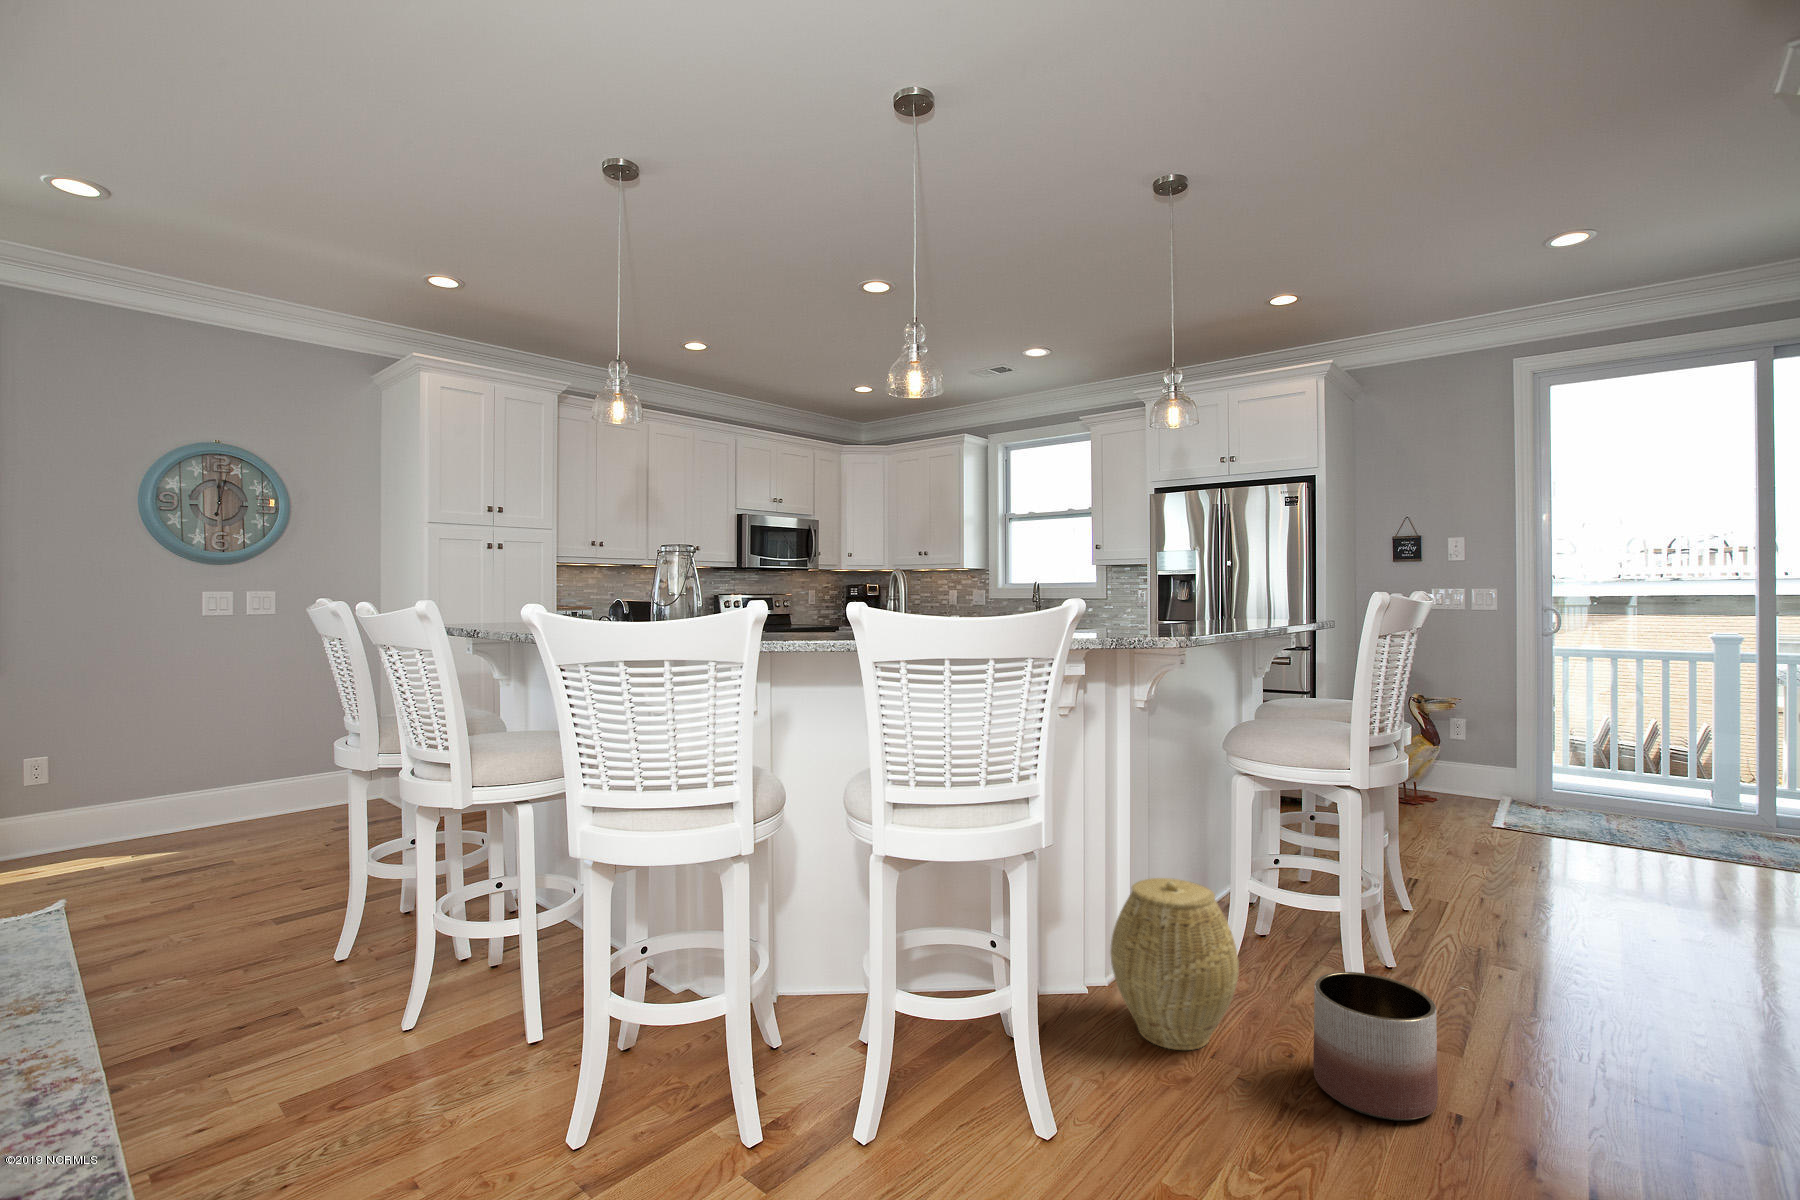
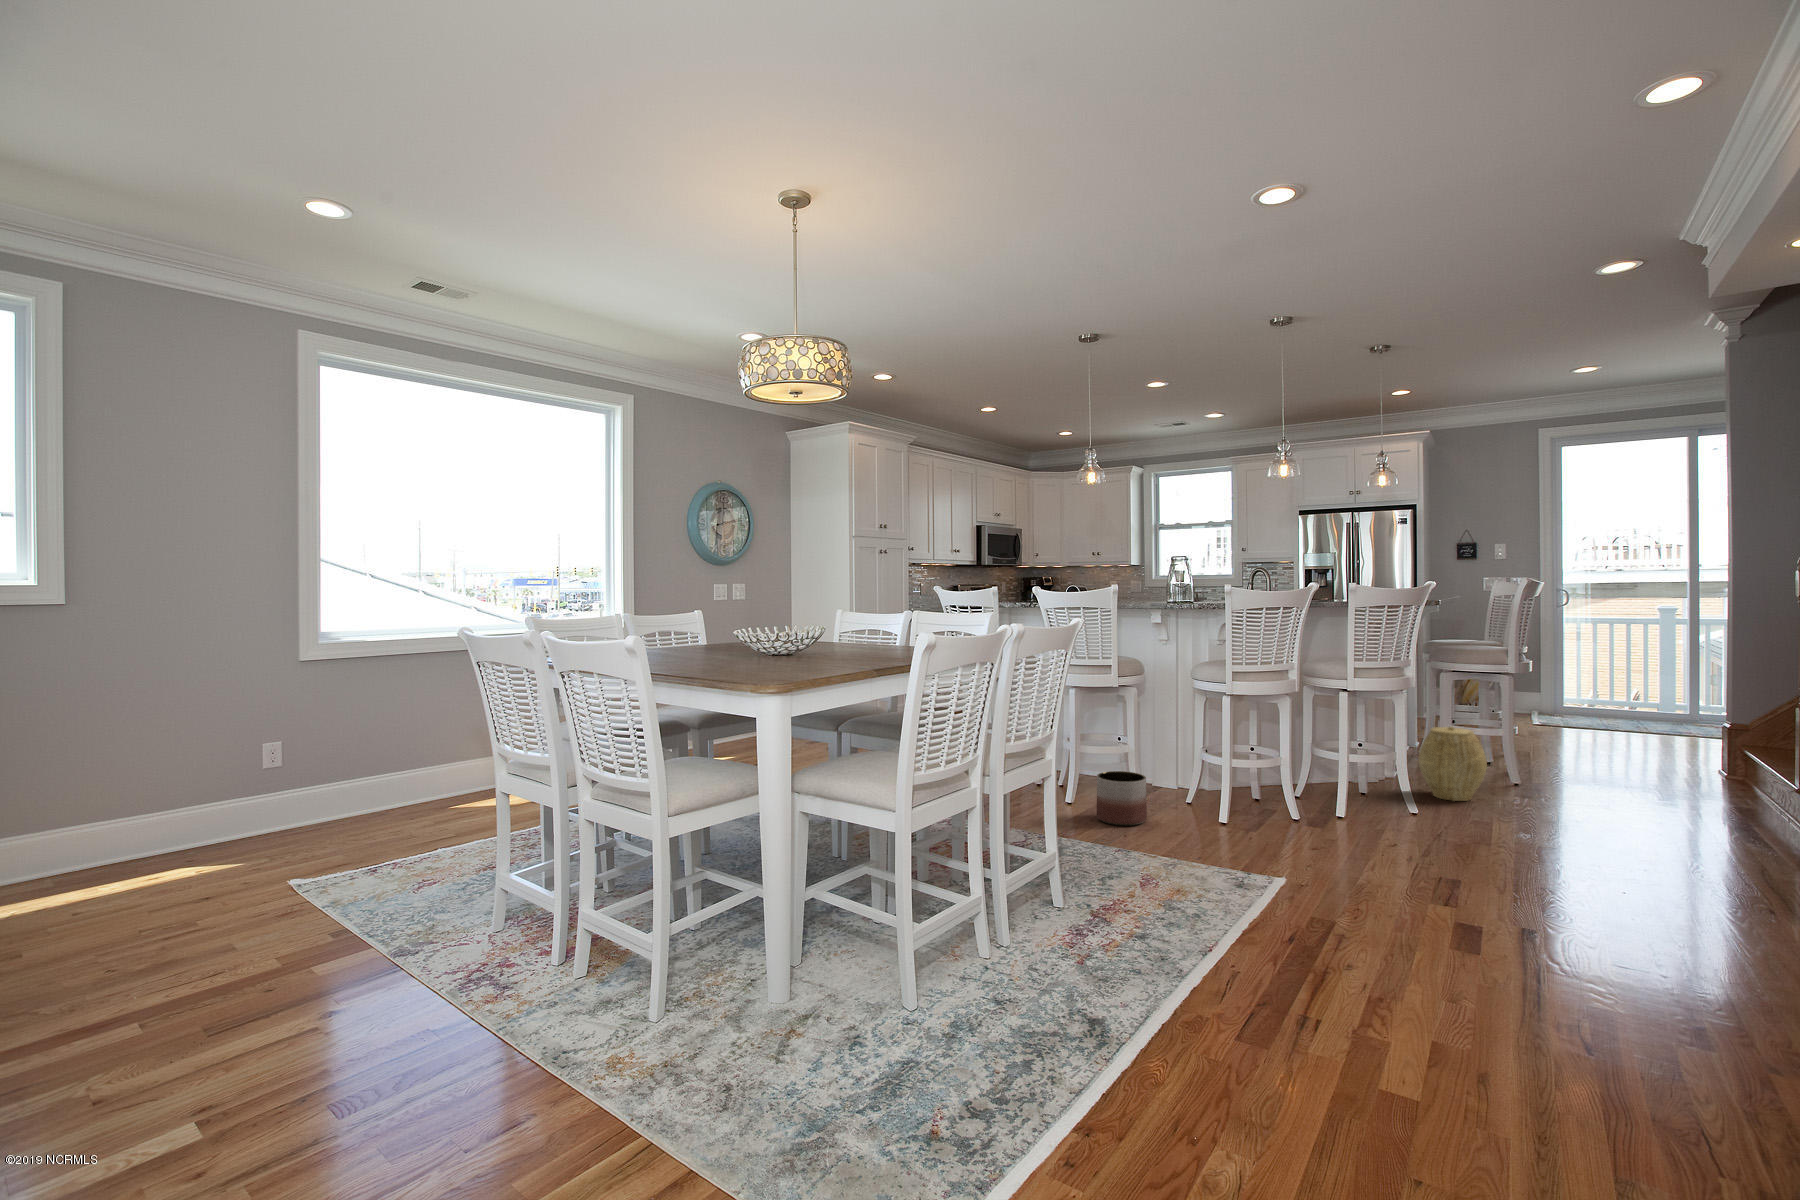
planter: present [1313,972,1438,1121] -> present [1097,771,1147,826]

